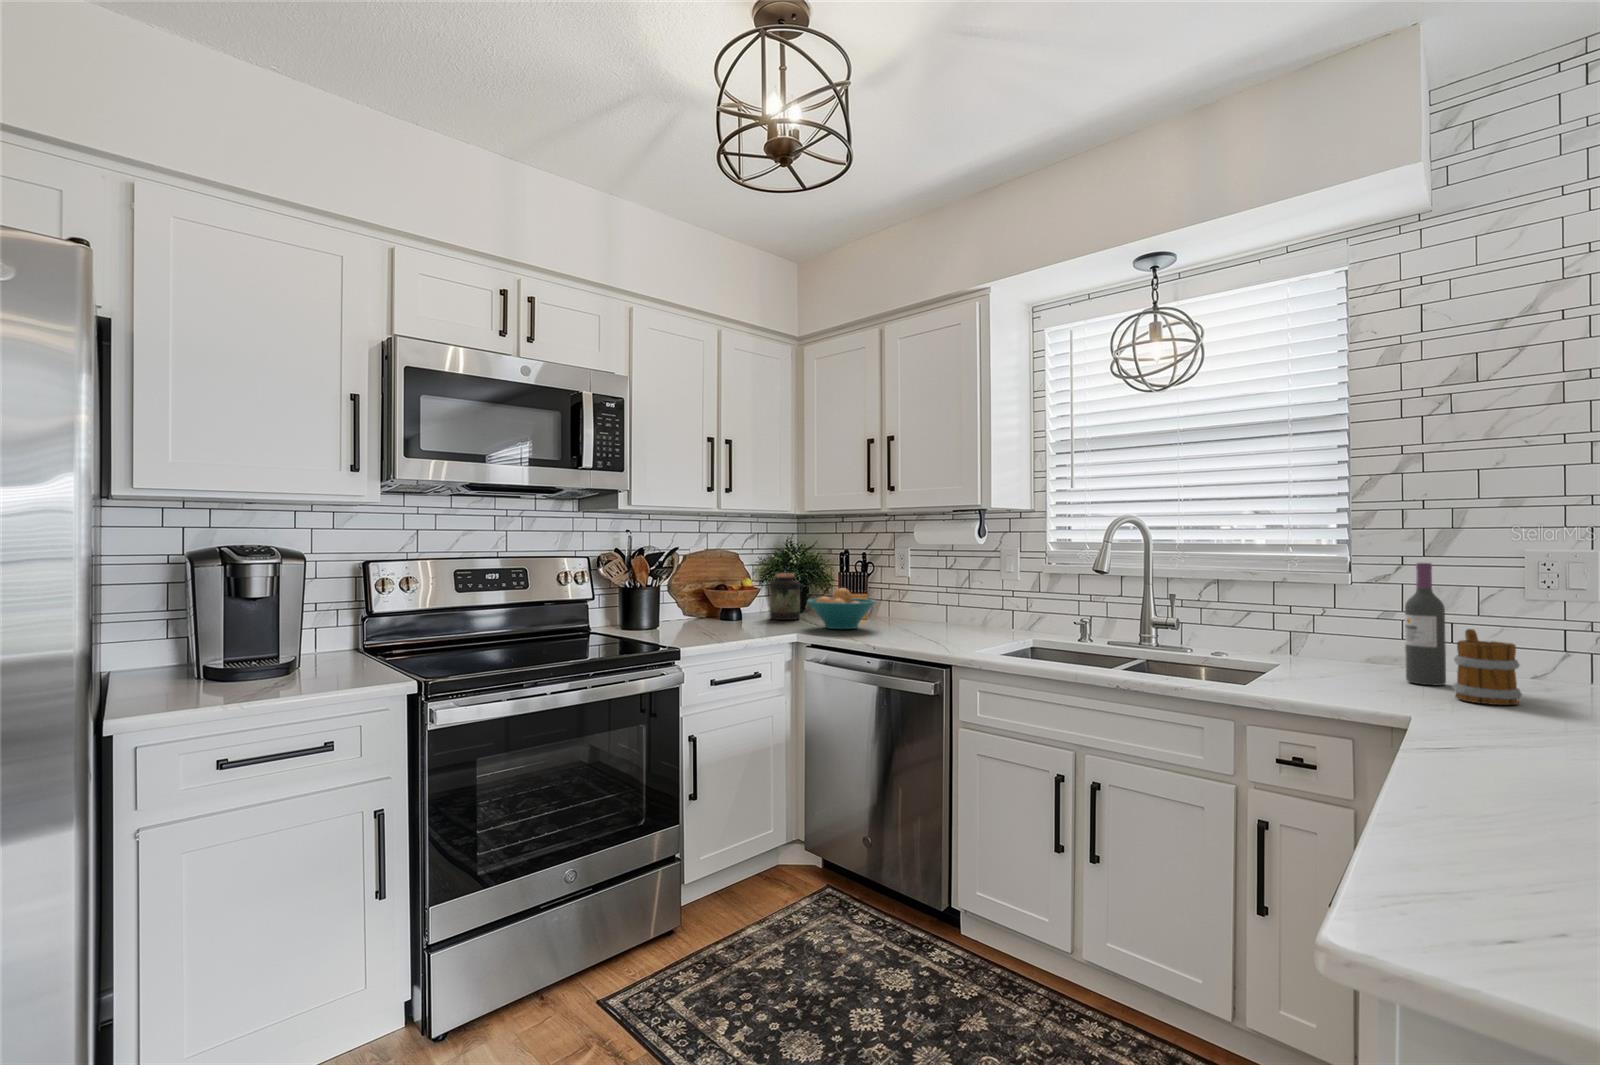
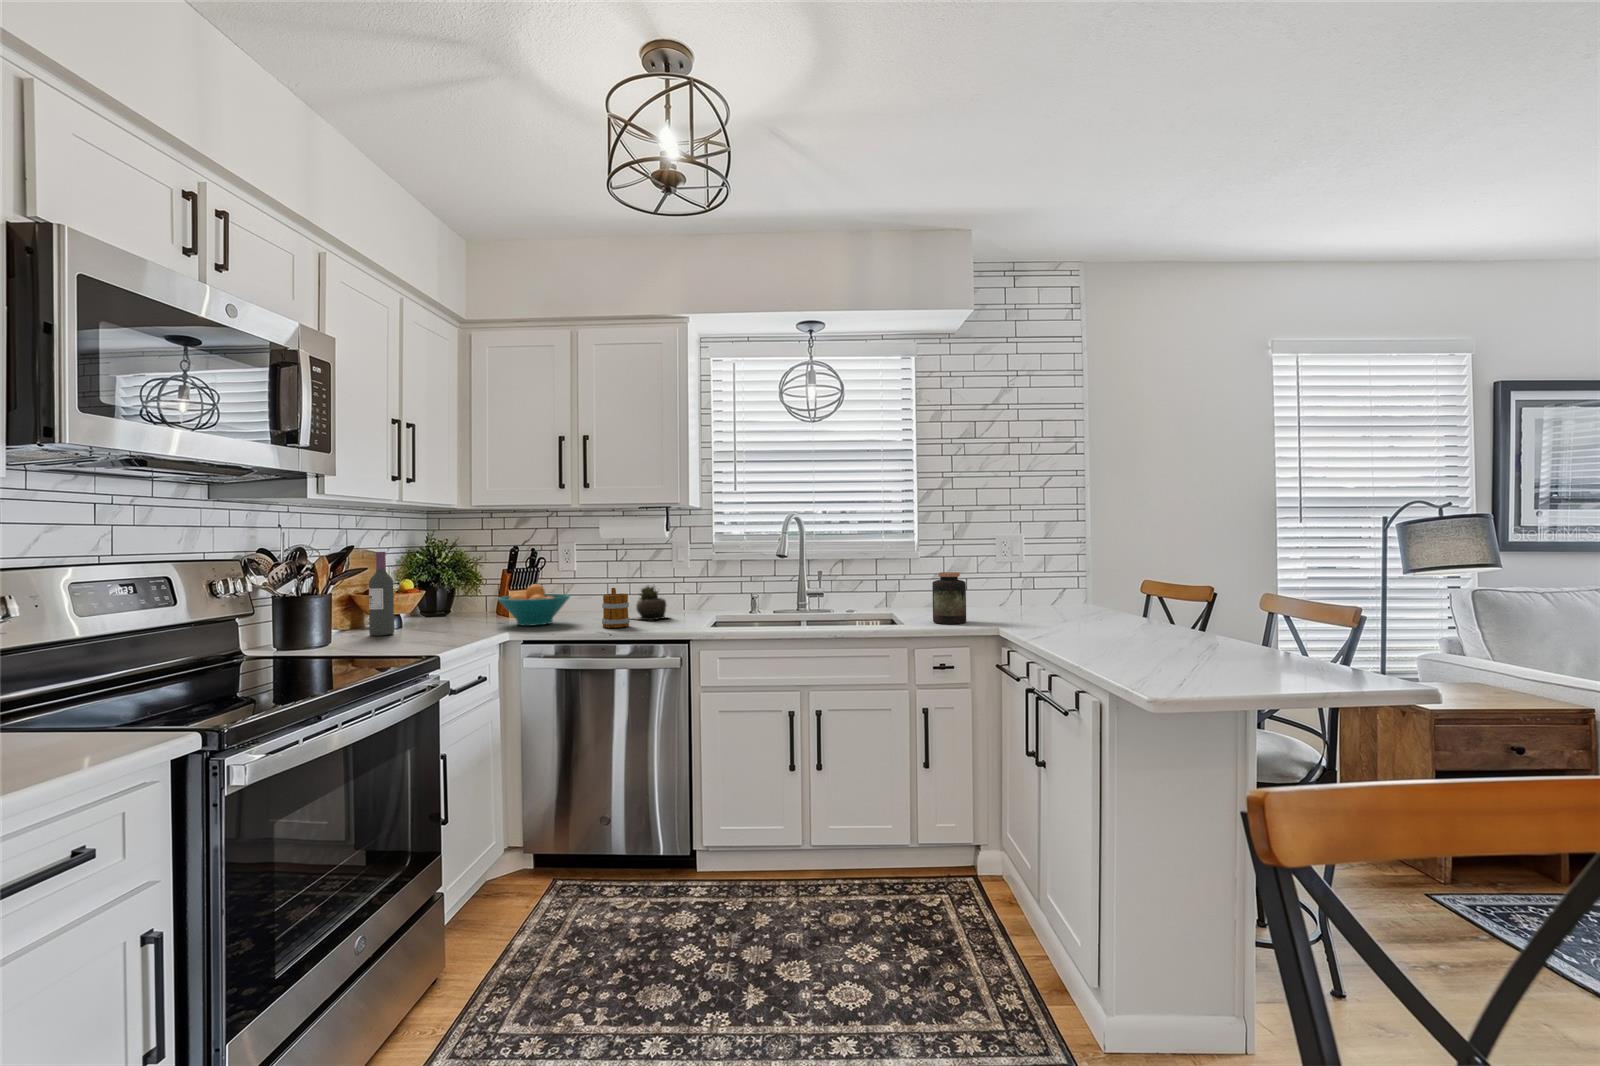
wine bottle: present [1405,563,1446,685] -> present [369,552,394,636]
jar: present [770,573,800,620] -> present [932,572,966,624]
succulent plant: none [938,595,986,636] -> present [636,586,666,620]
mug: present [1453,629,1522,705] -> present [602,588,630,628]

